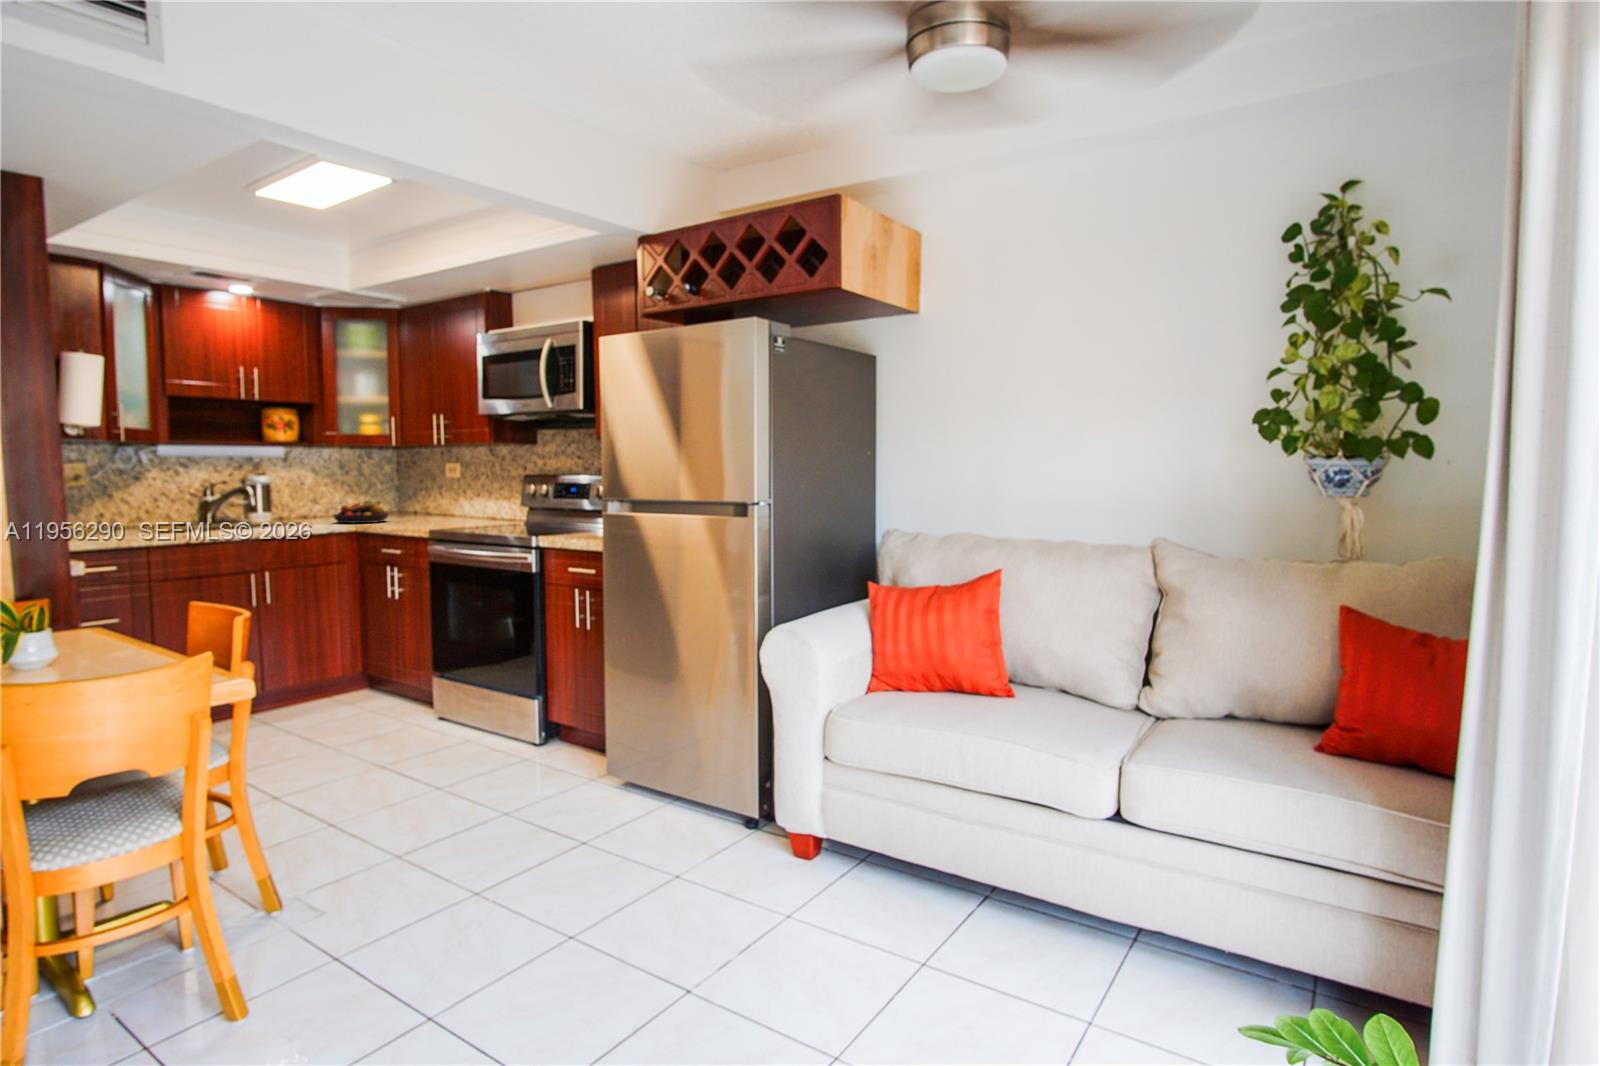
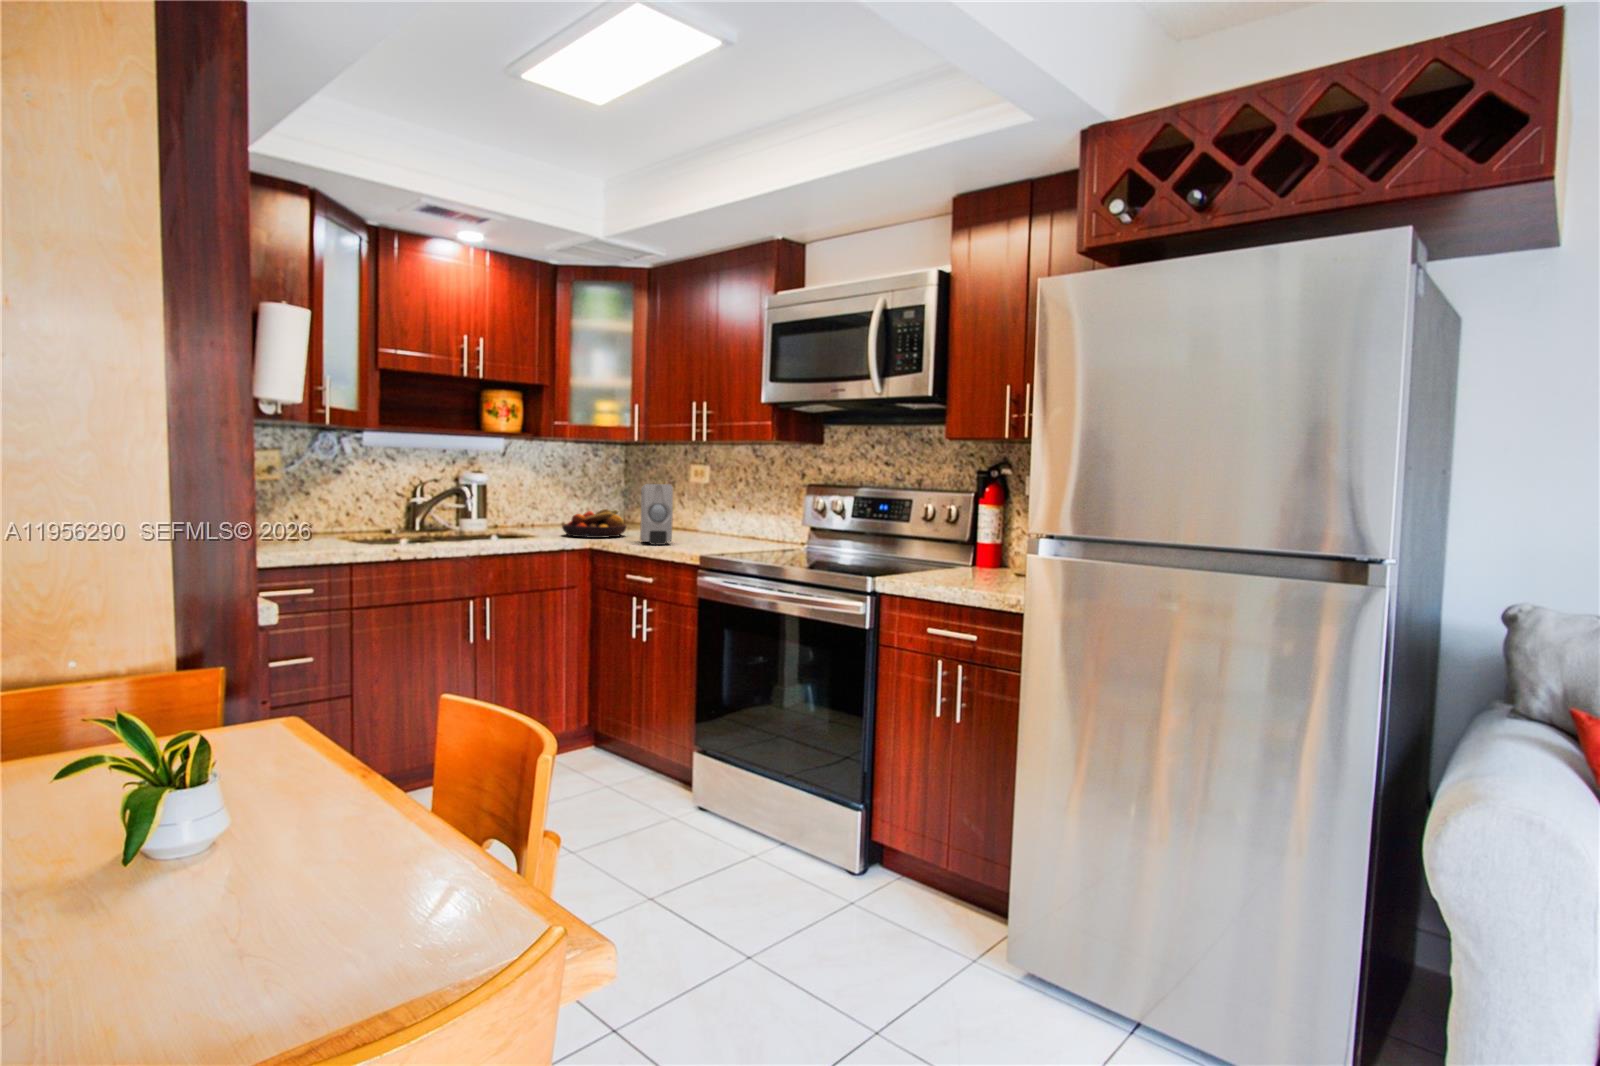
soap dispenser: none [393,479,418,526] -> present [640,484,673,545]

